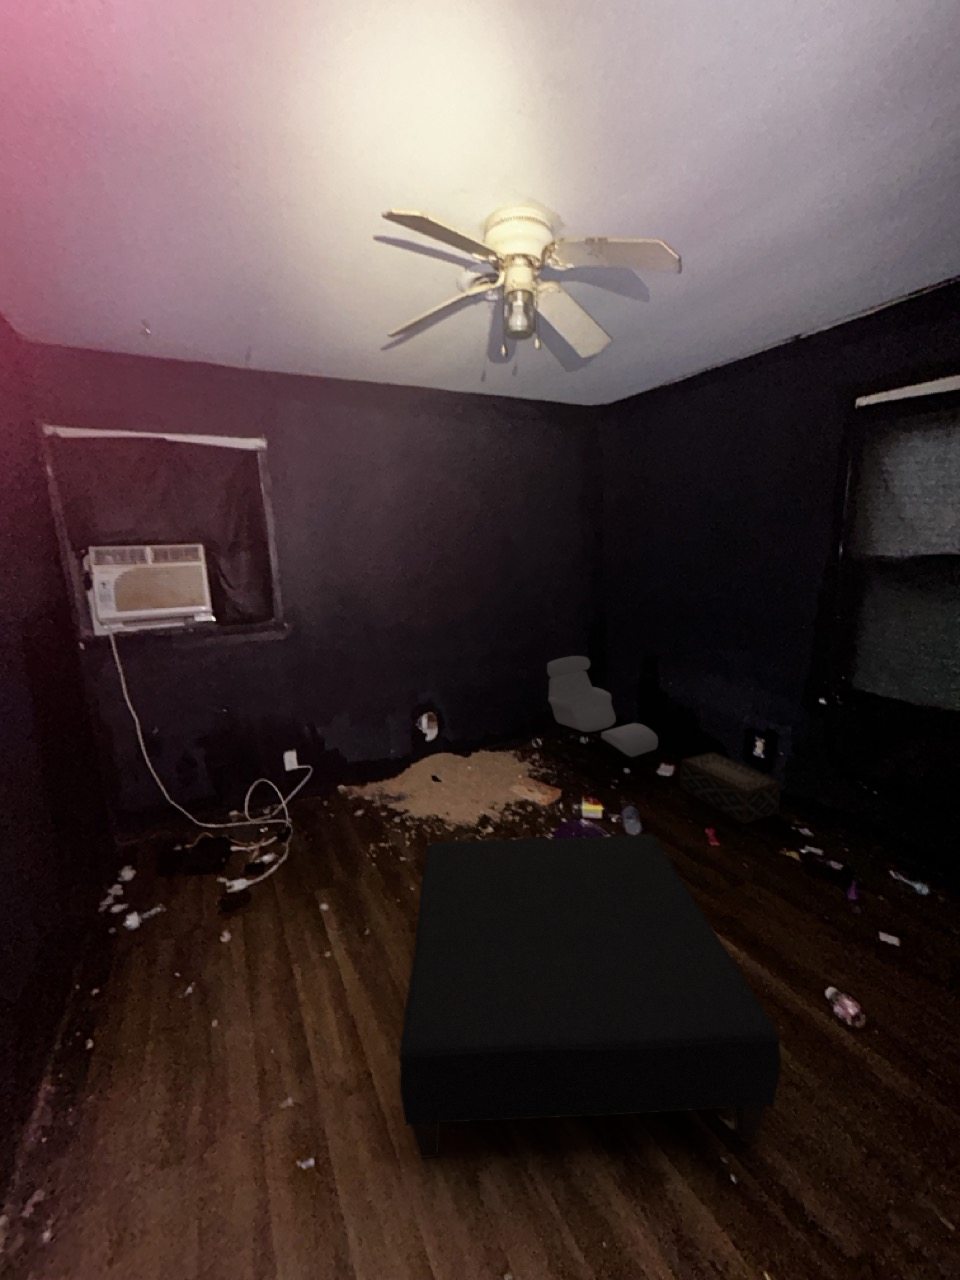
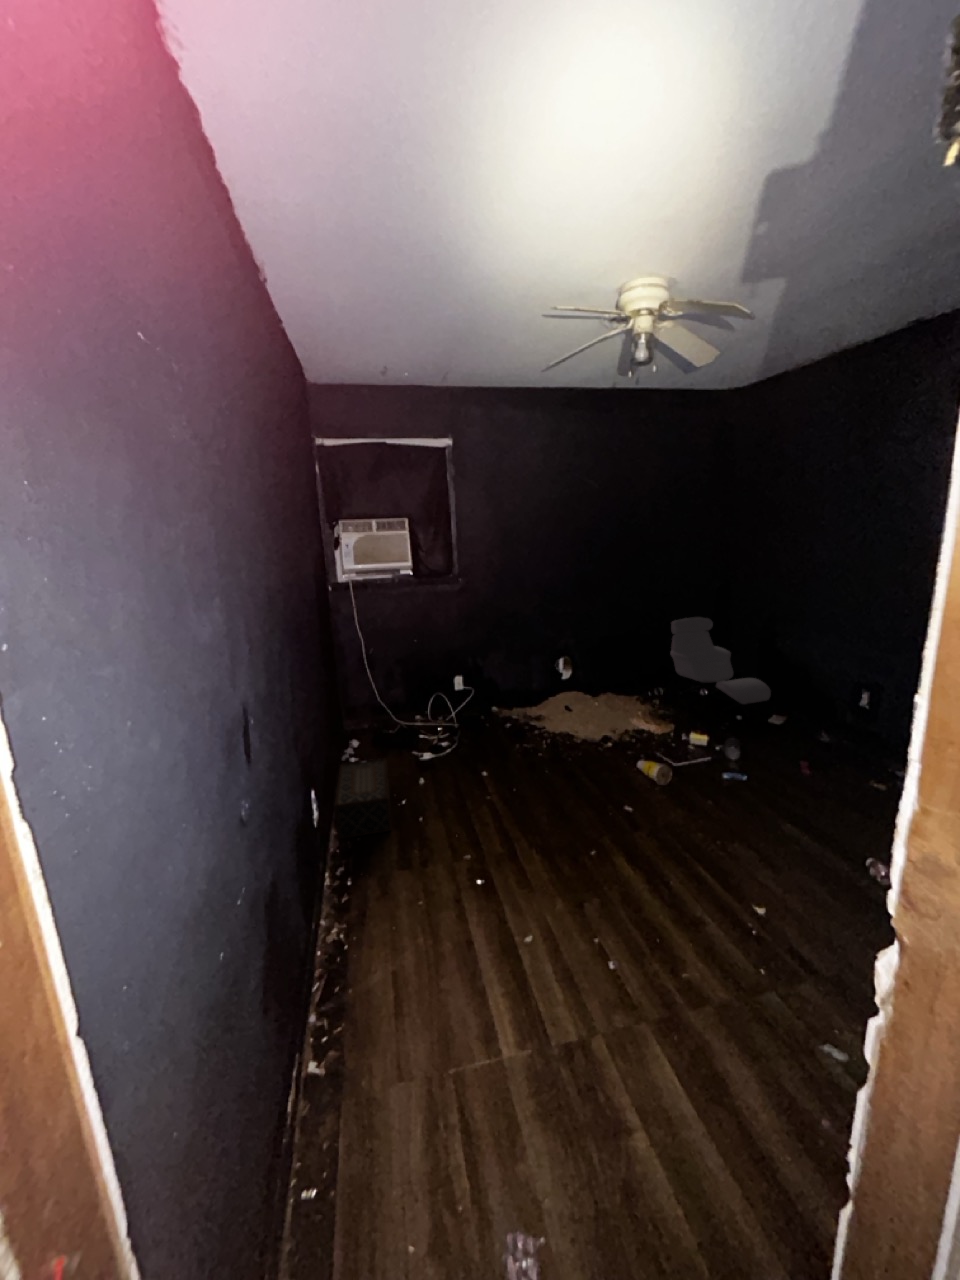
woven basket: present [680,752,781,824] -> present [334,758,392,839]
ottoman: present [399,834,781,1158] -> none [536,735,798,930]

